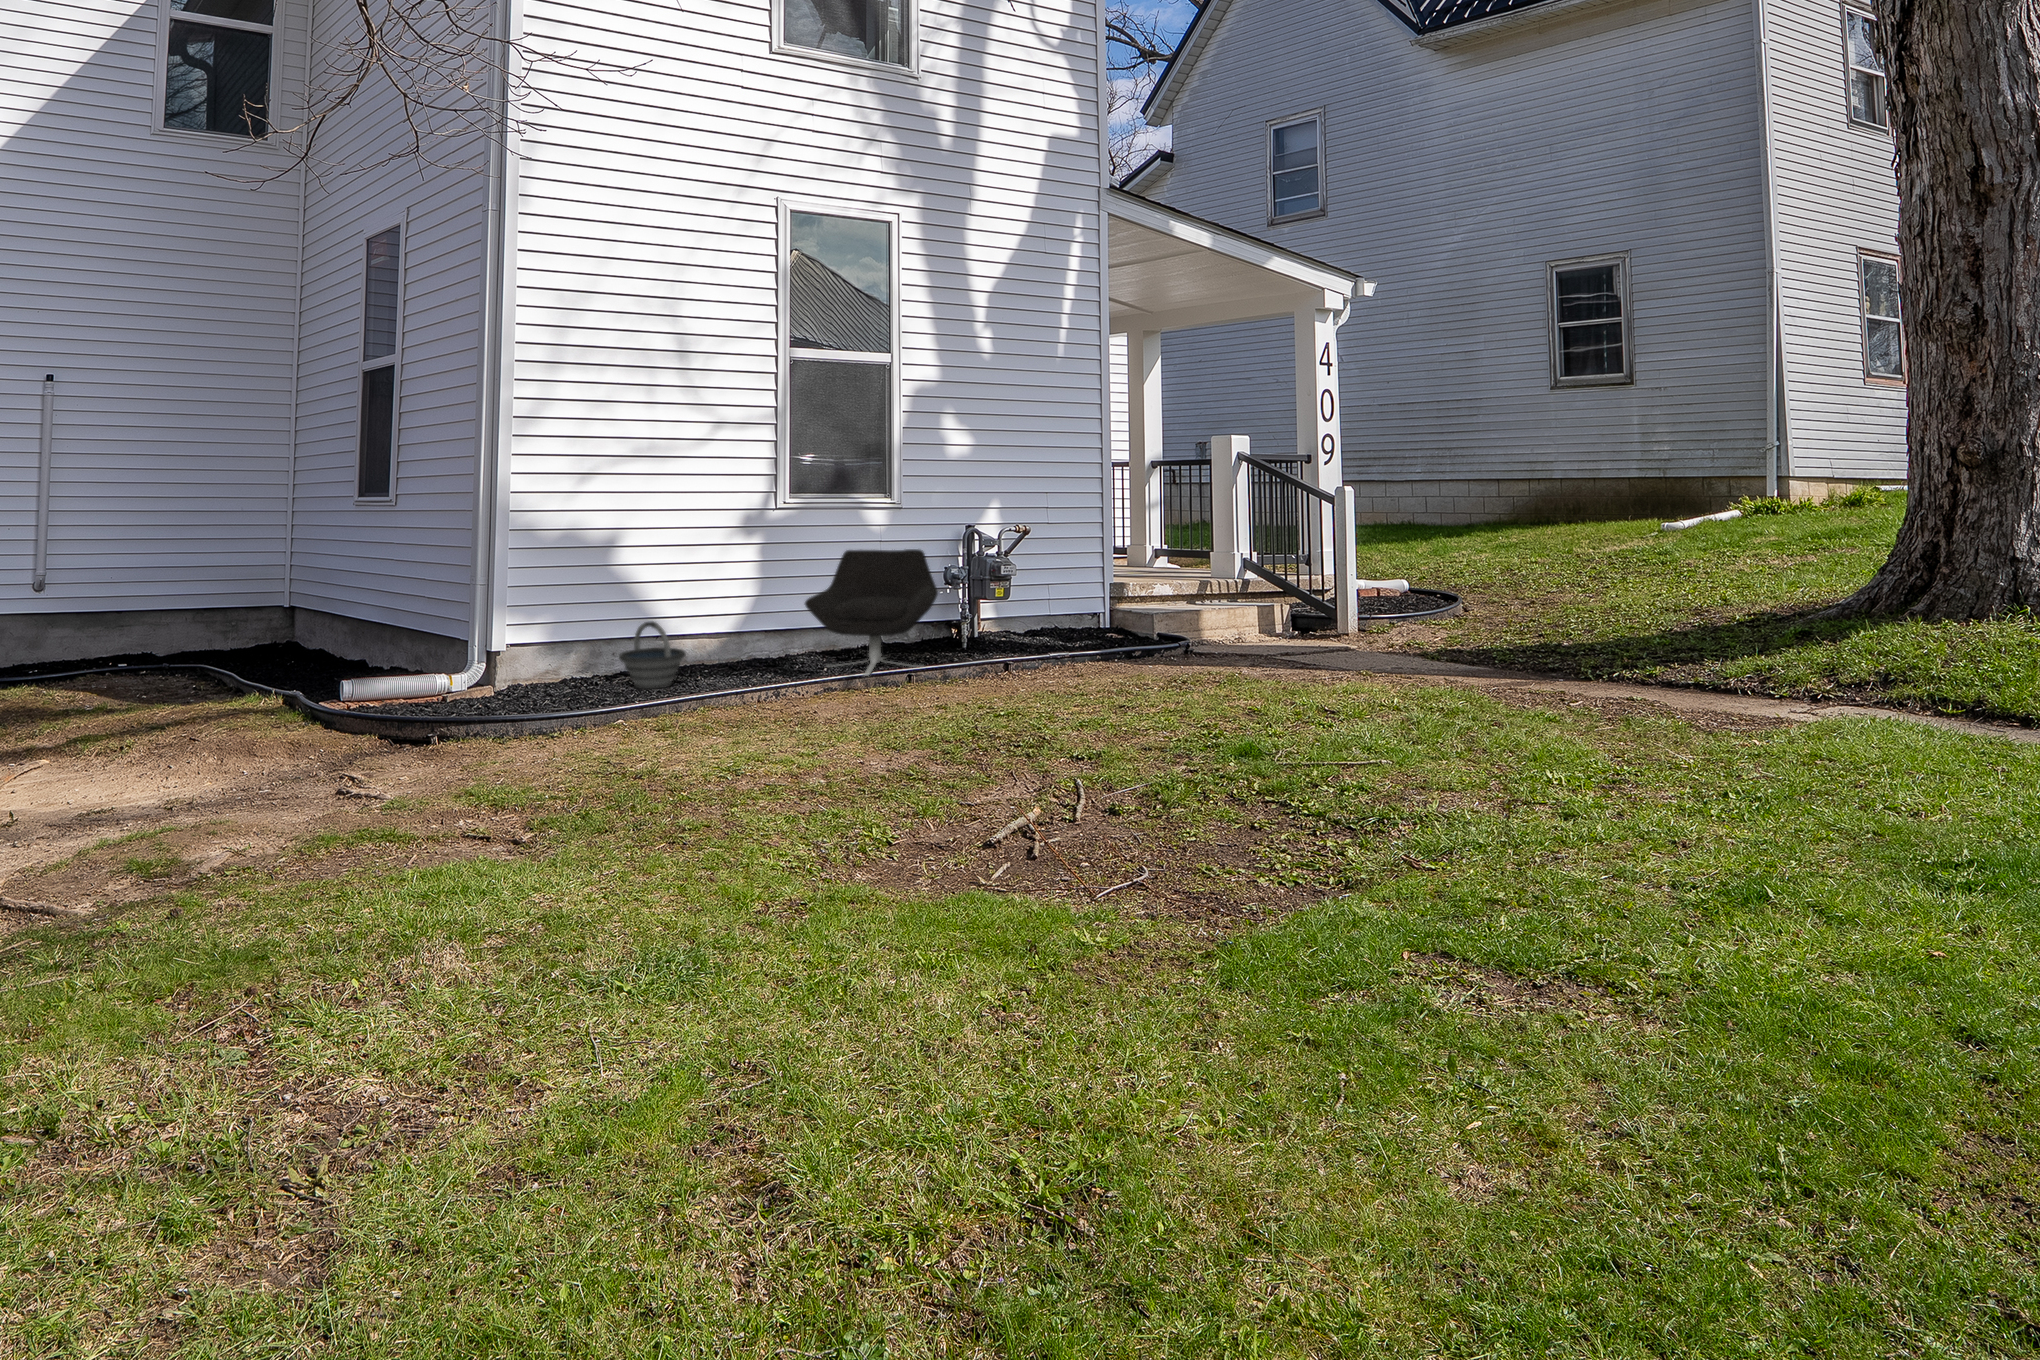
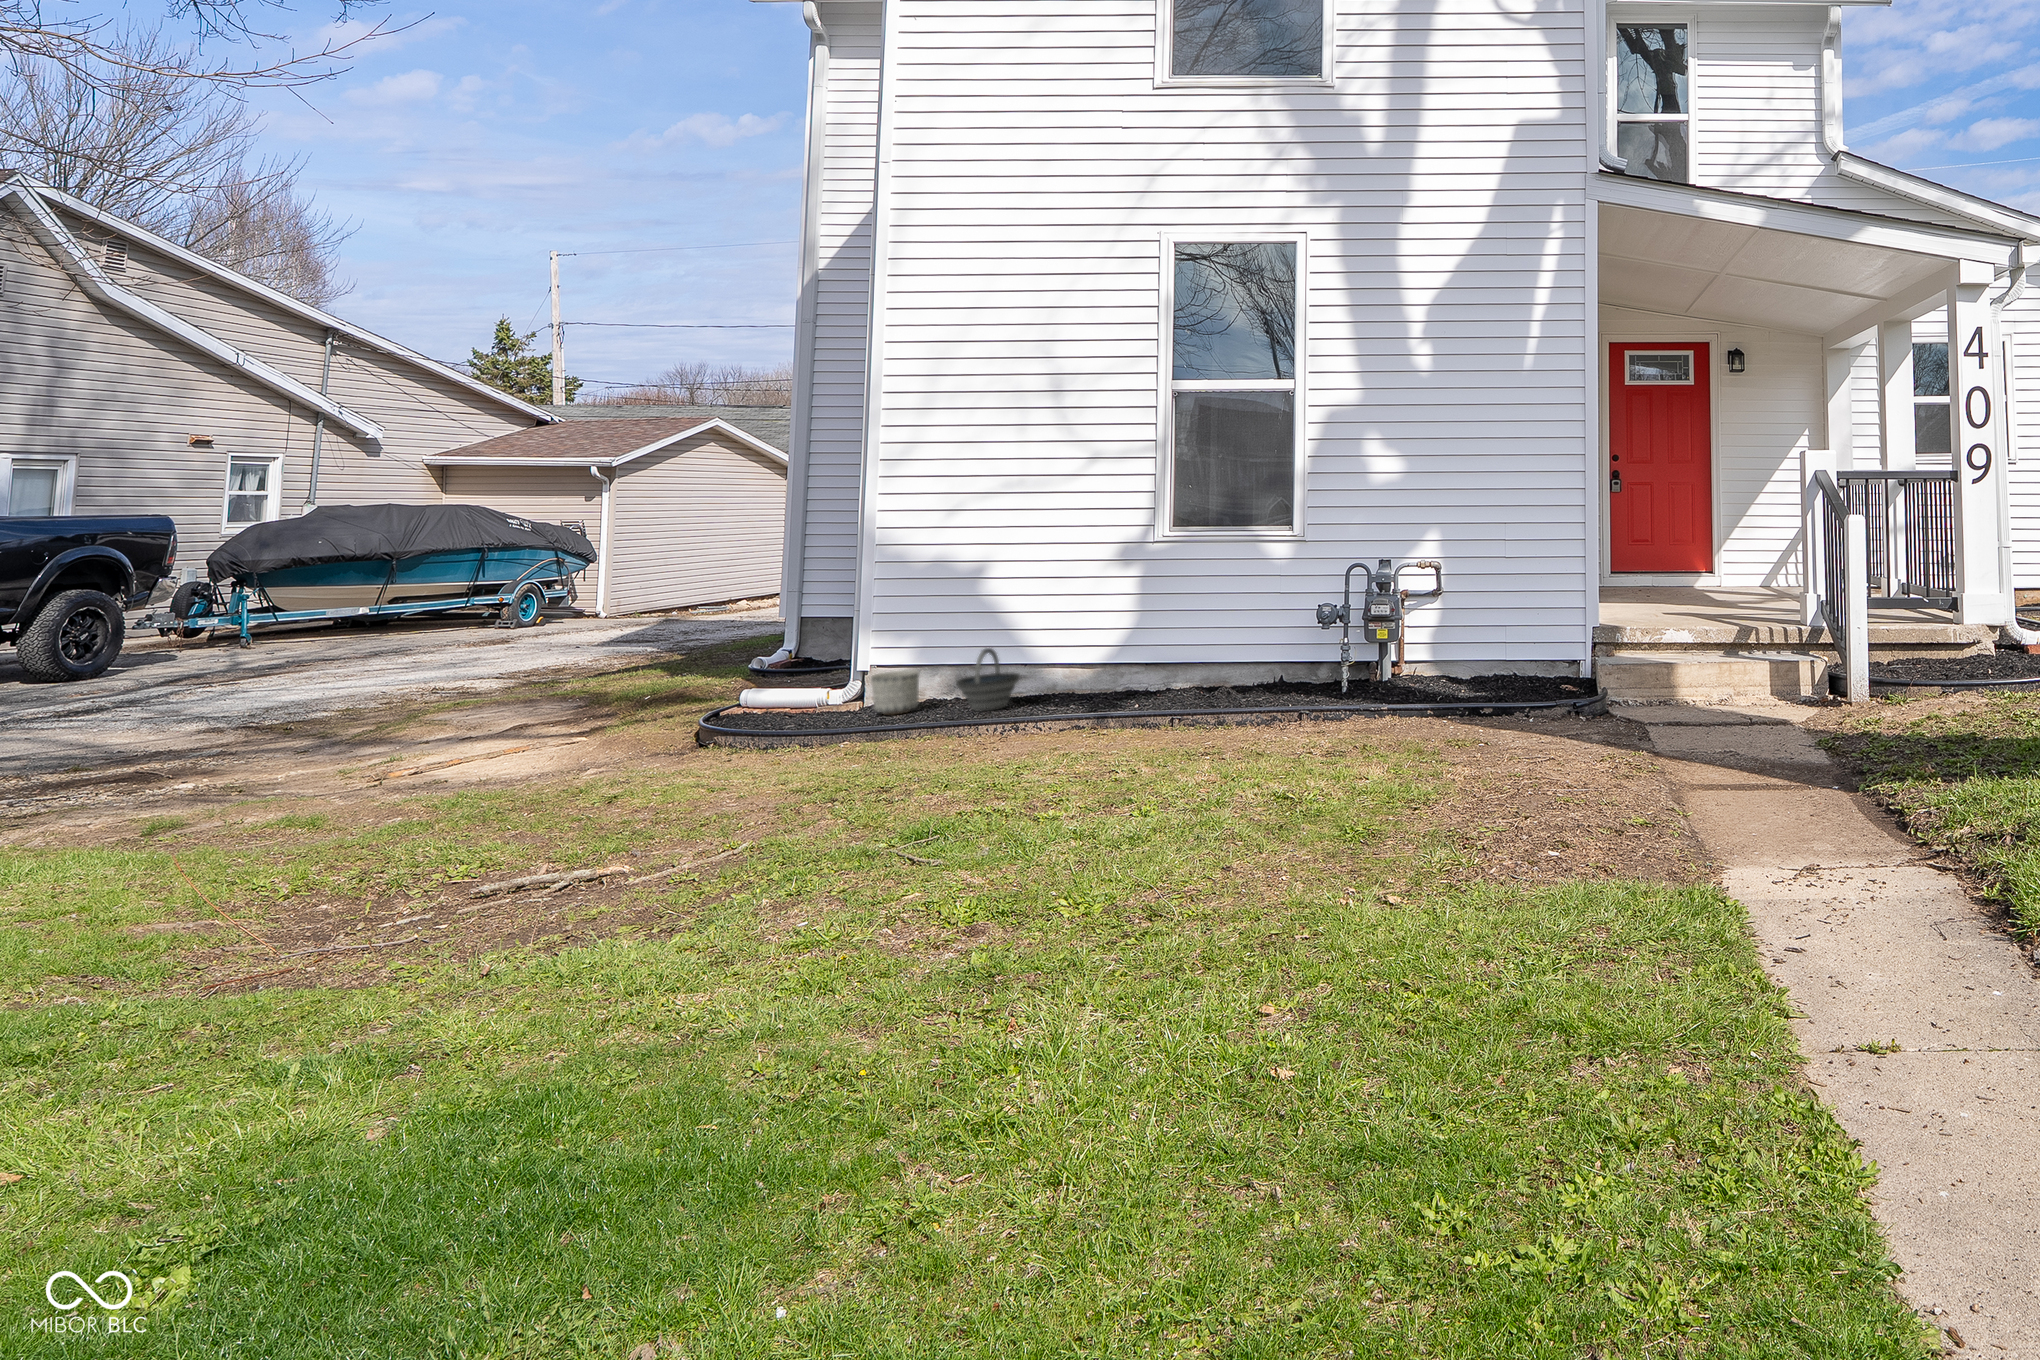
lounge chair: present [805,549,938,676] -> none [1127,584,1276,716]
planter: none [528,651,579,700] -> present [871,670,919,715]

